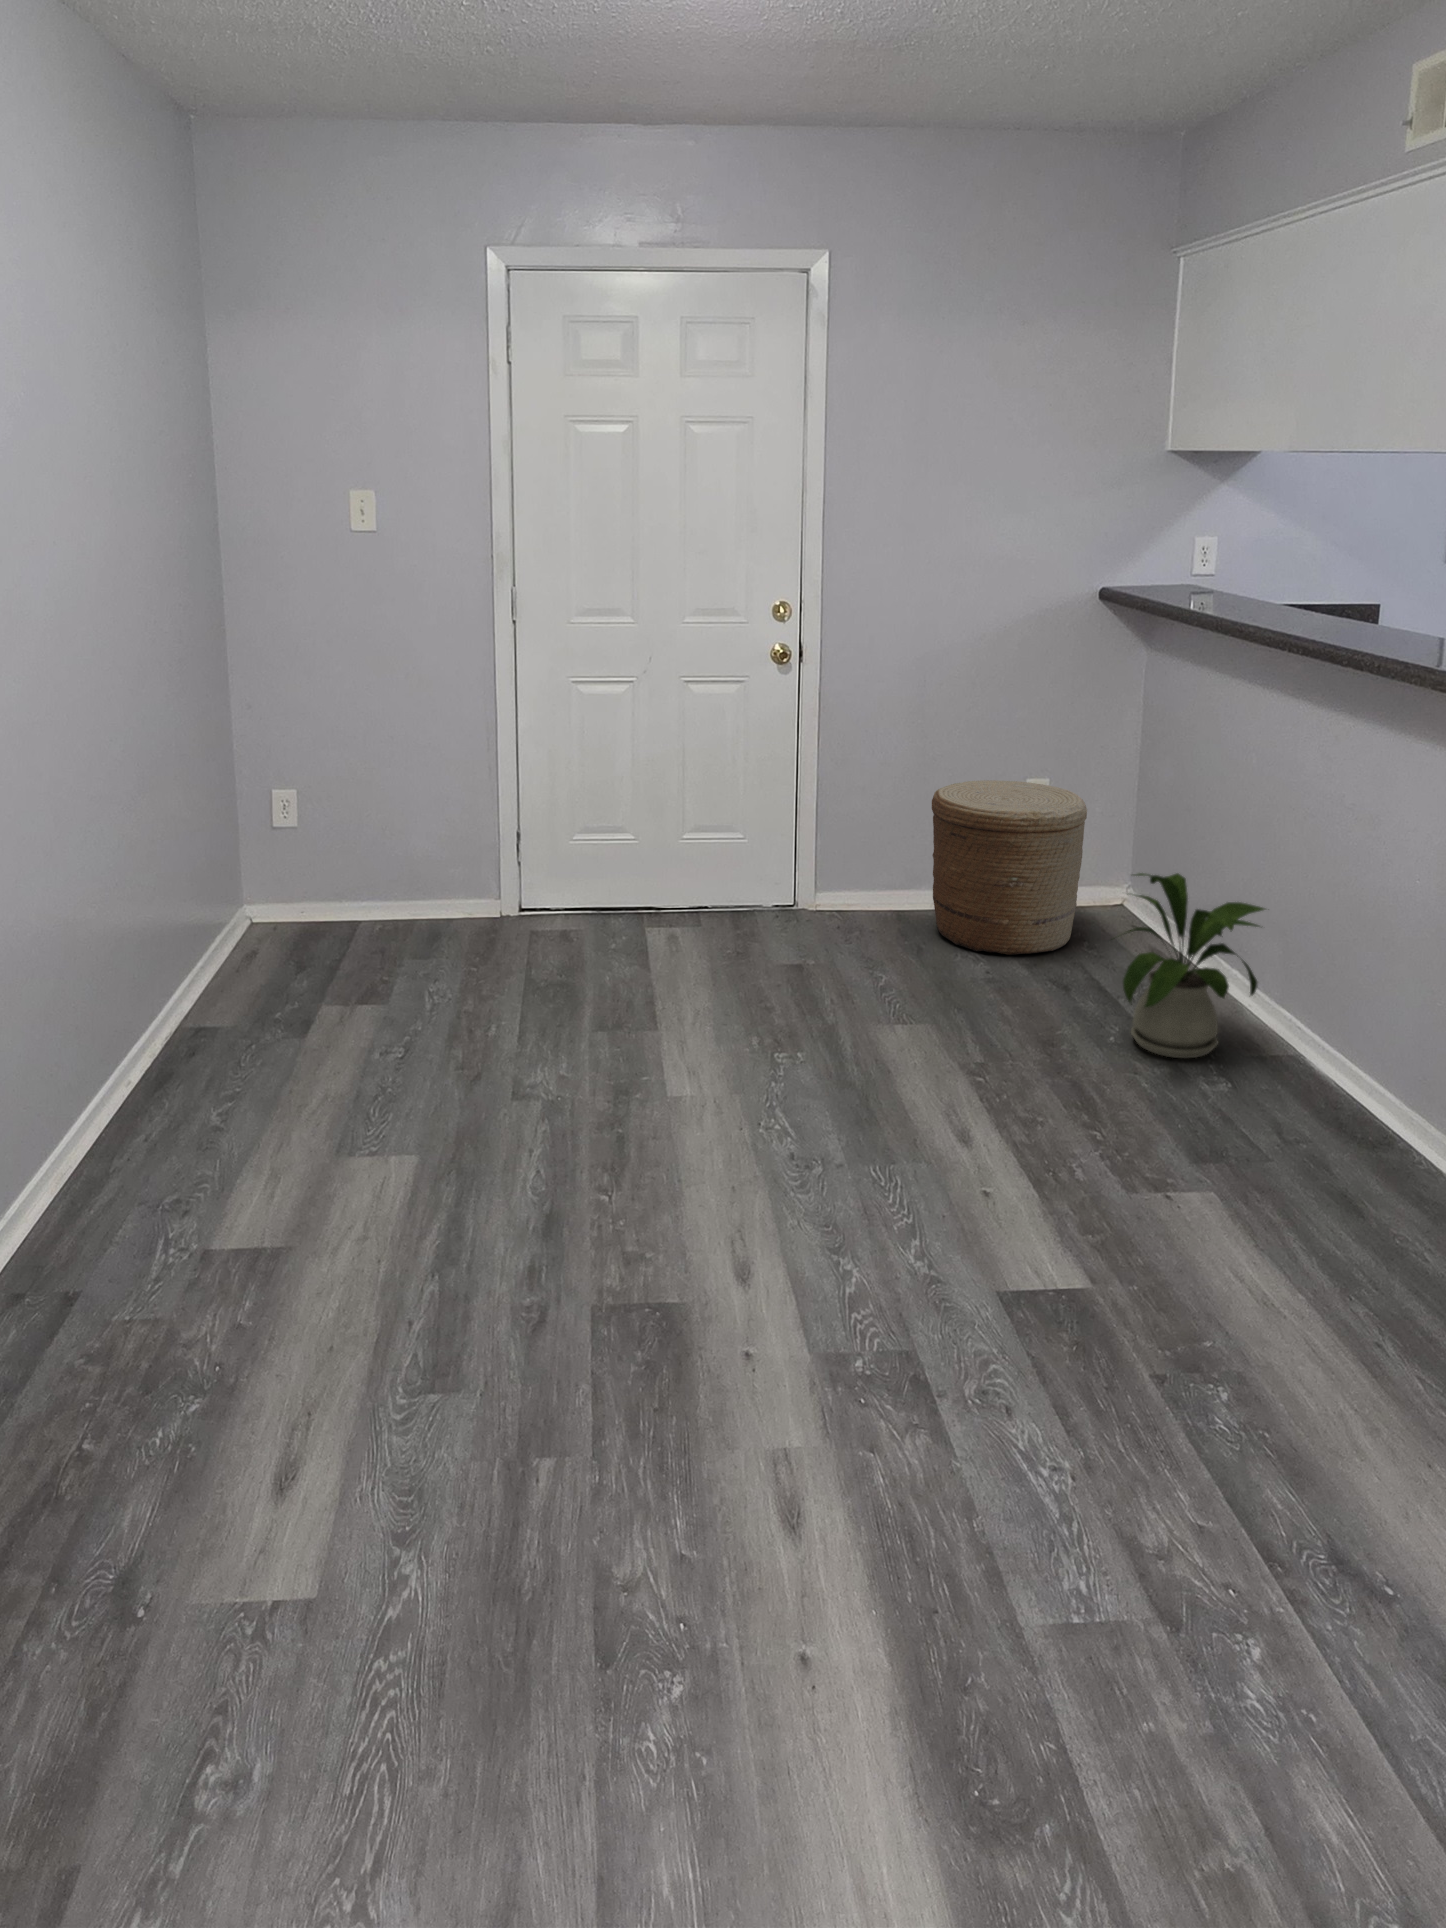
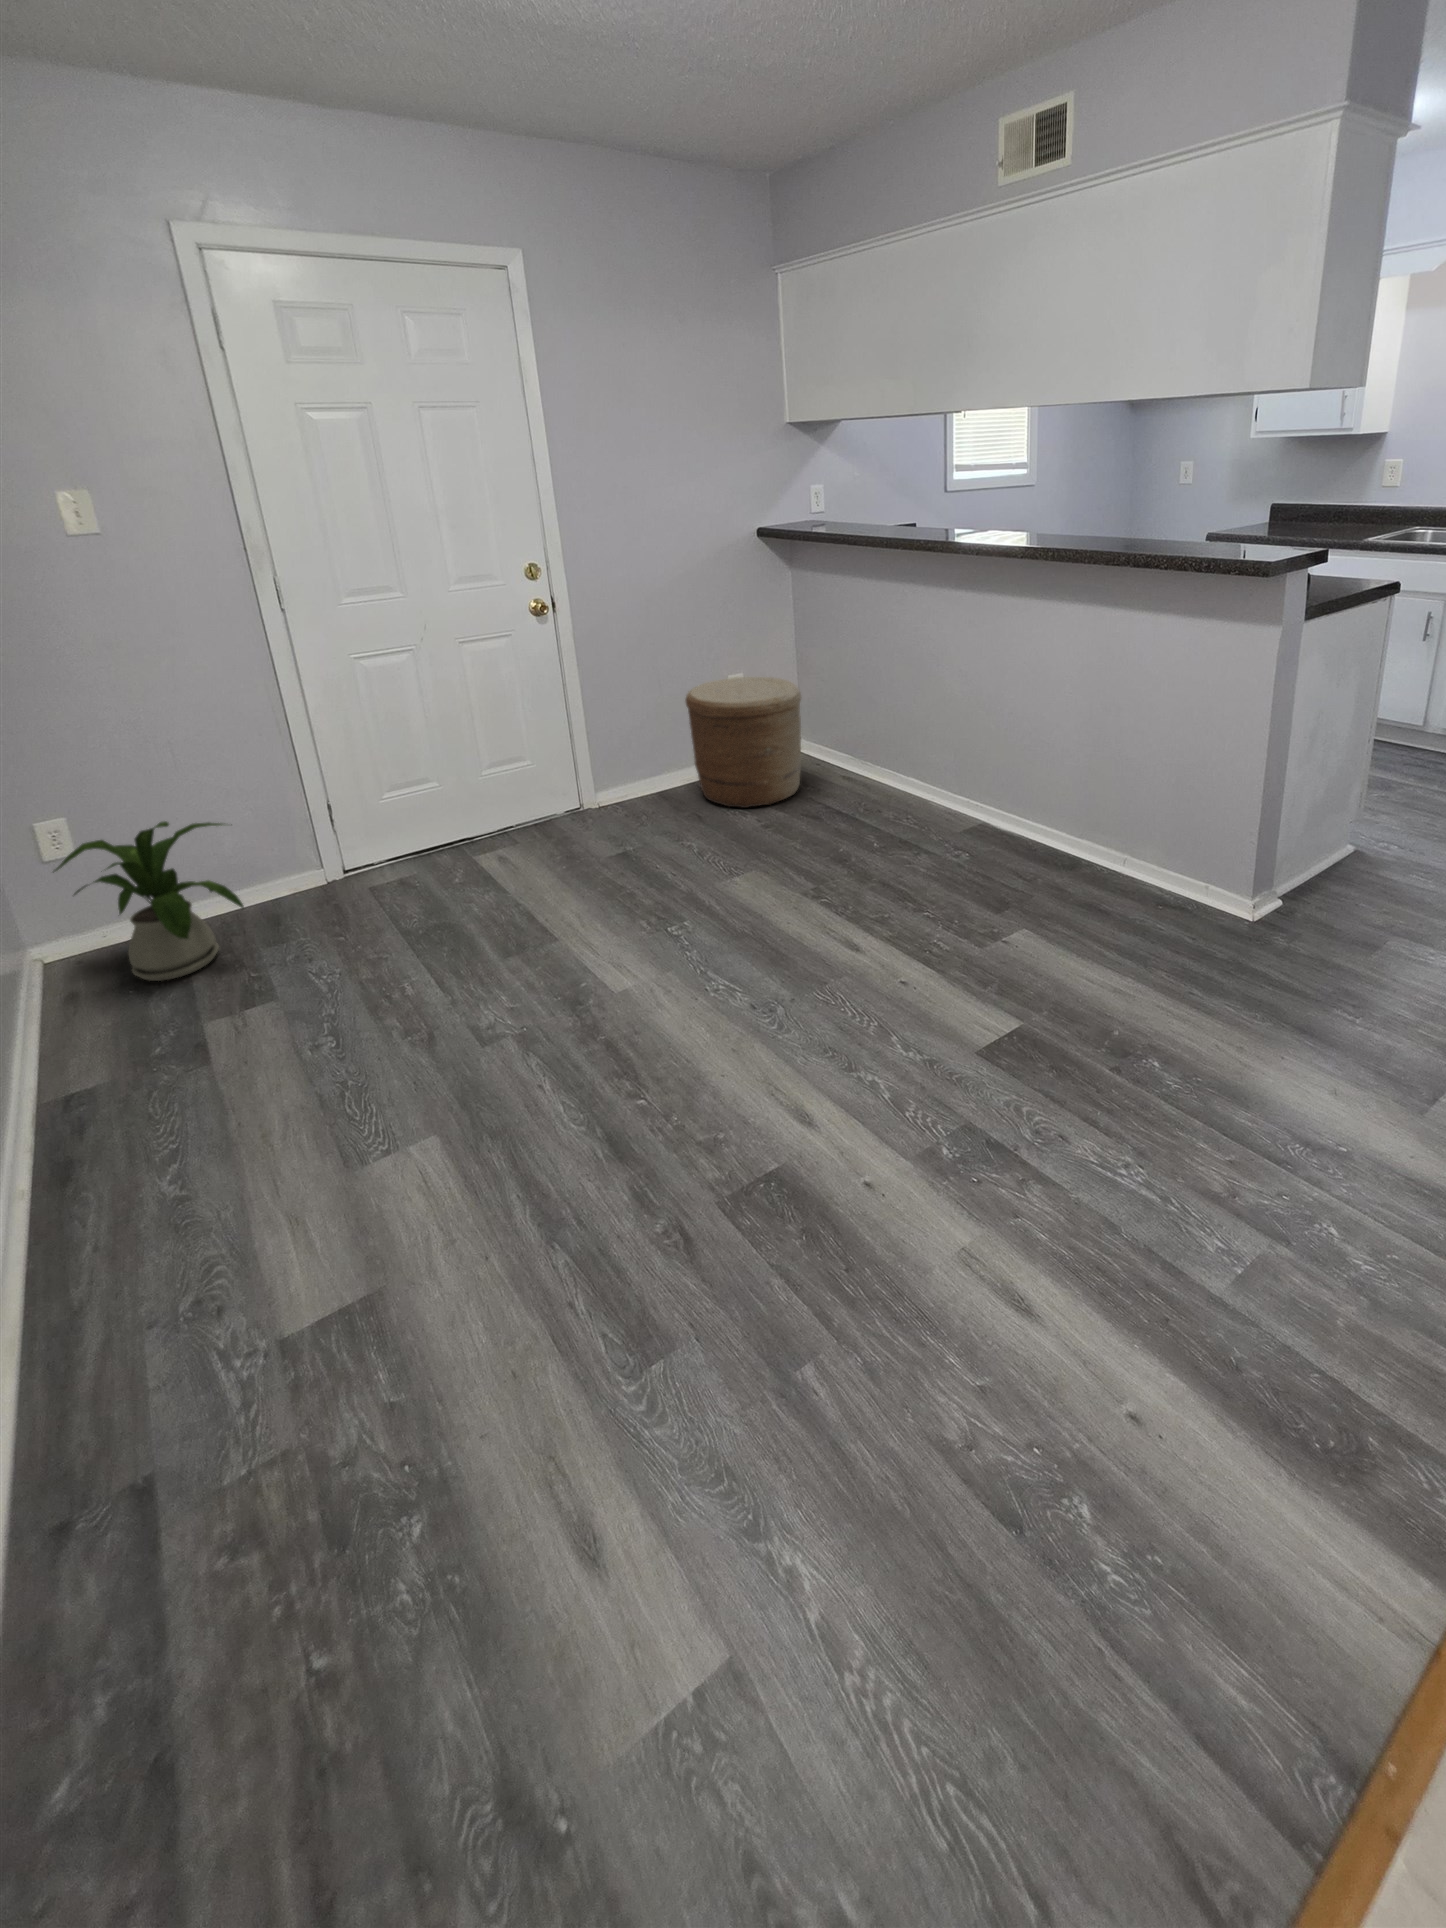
house plant: present [1123,873,1265,1058] -> present [54,821,244,981]

